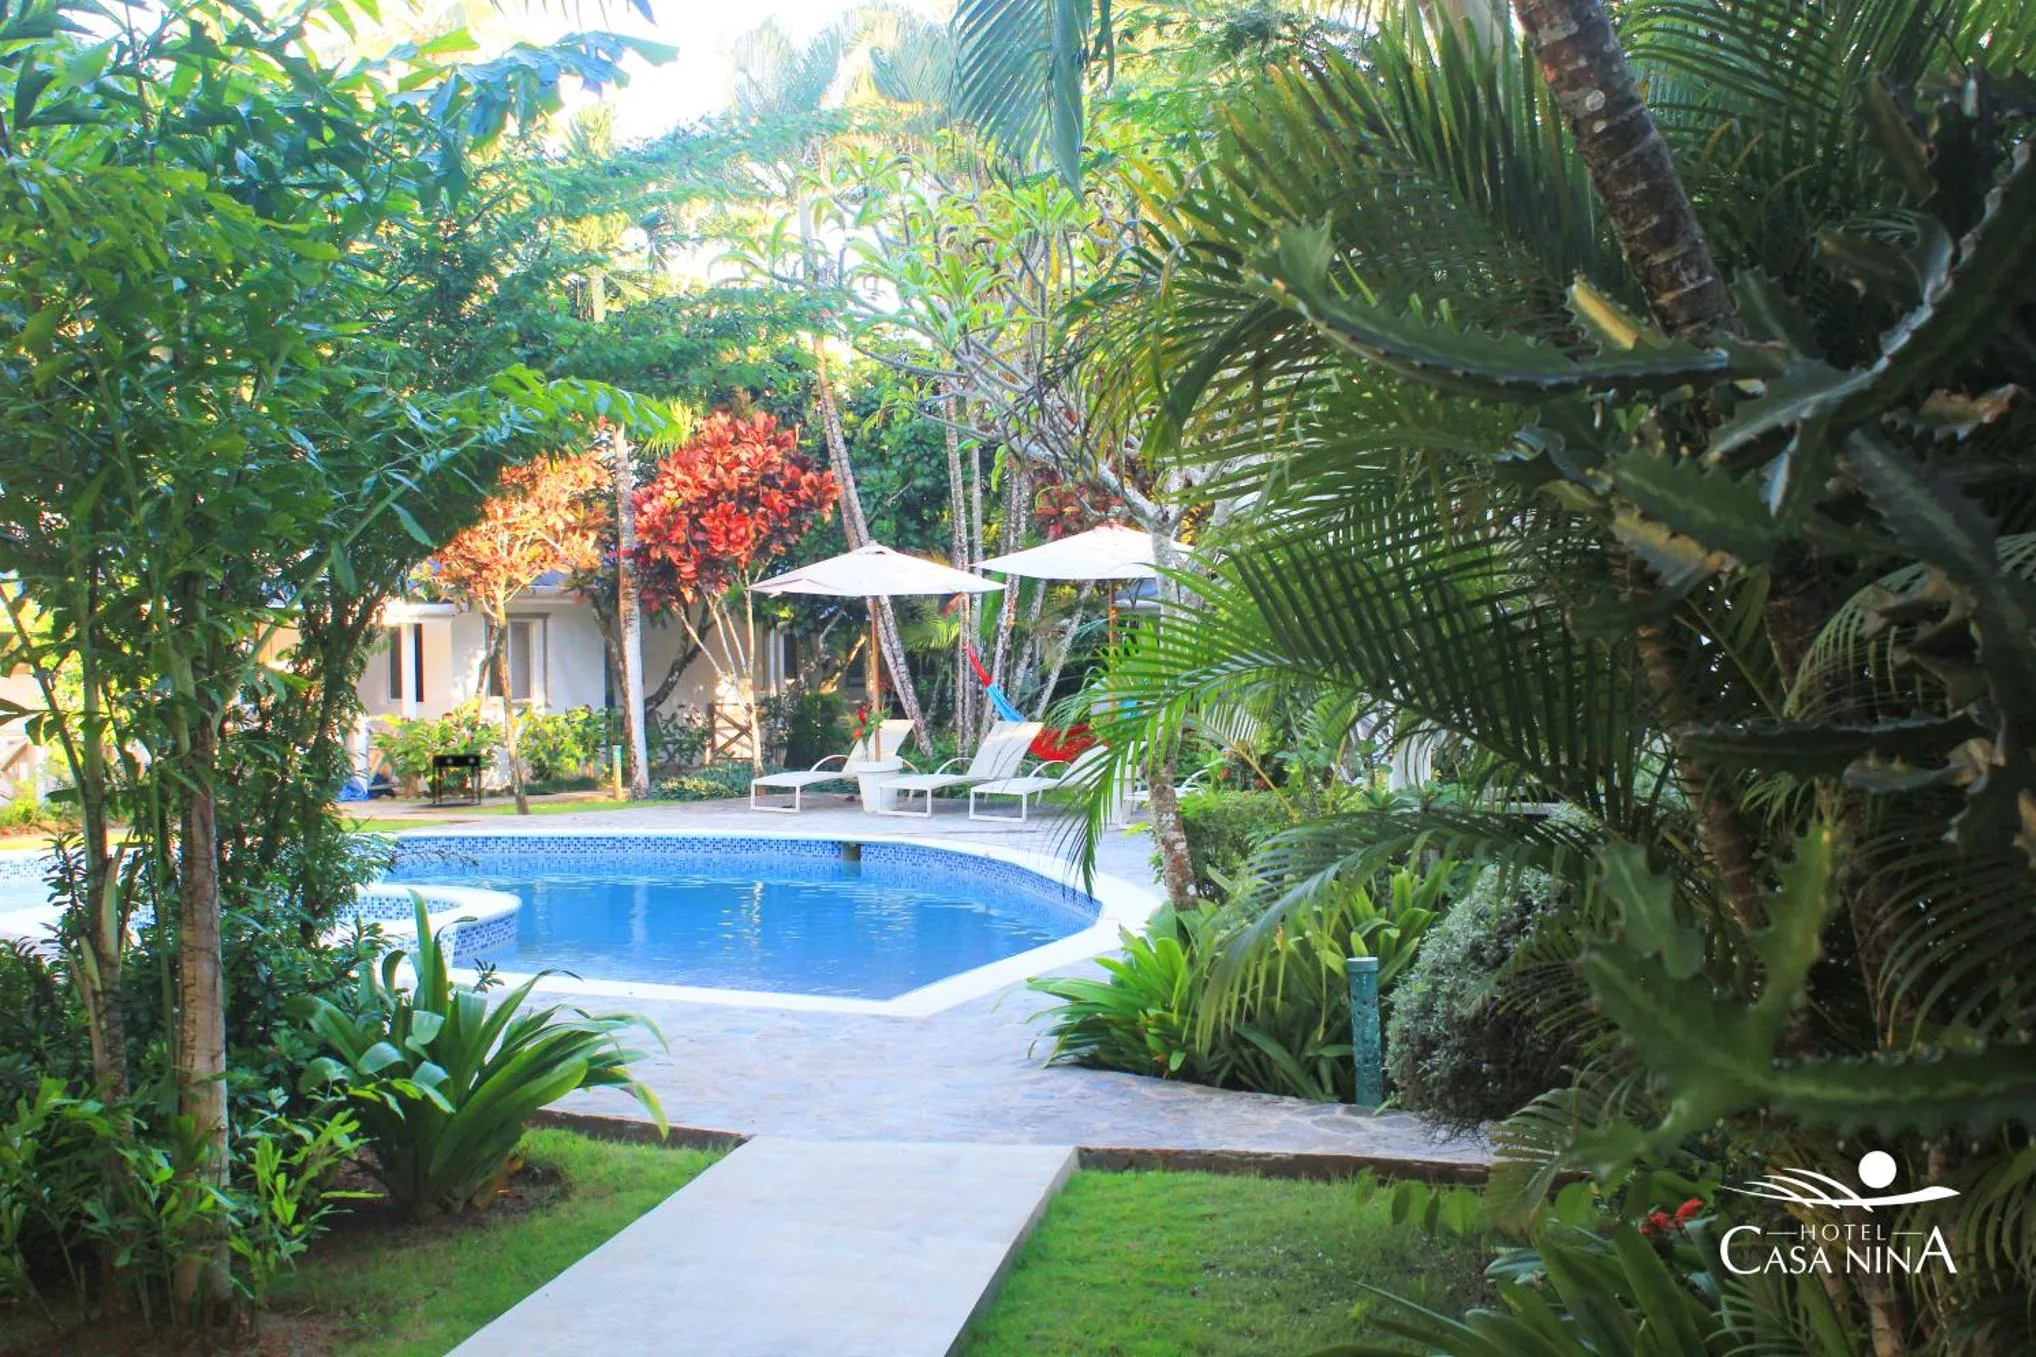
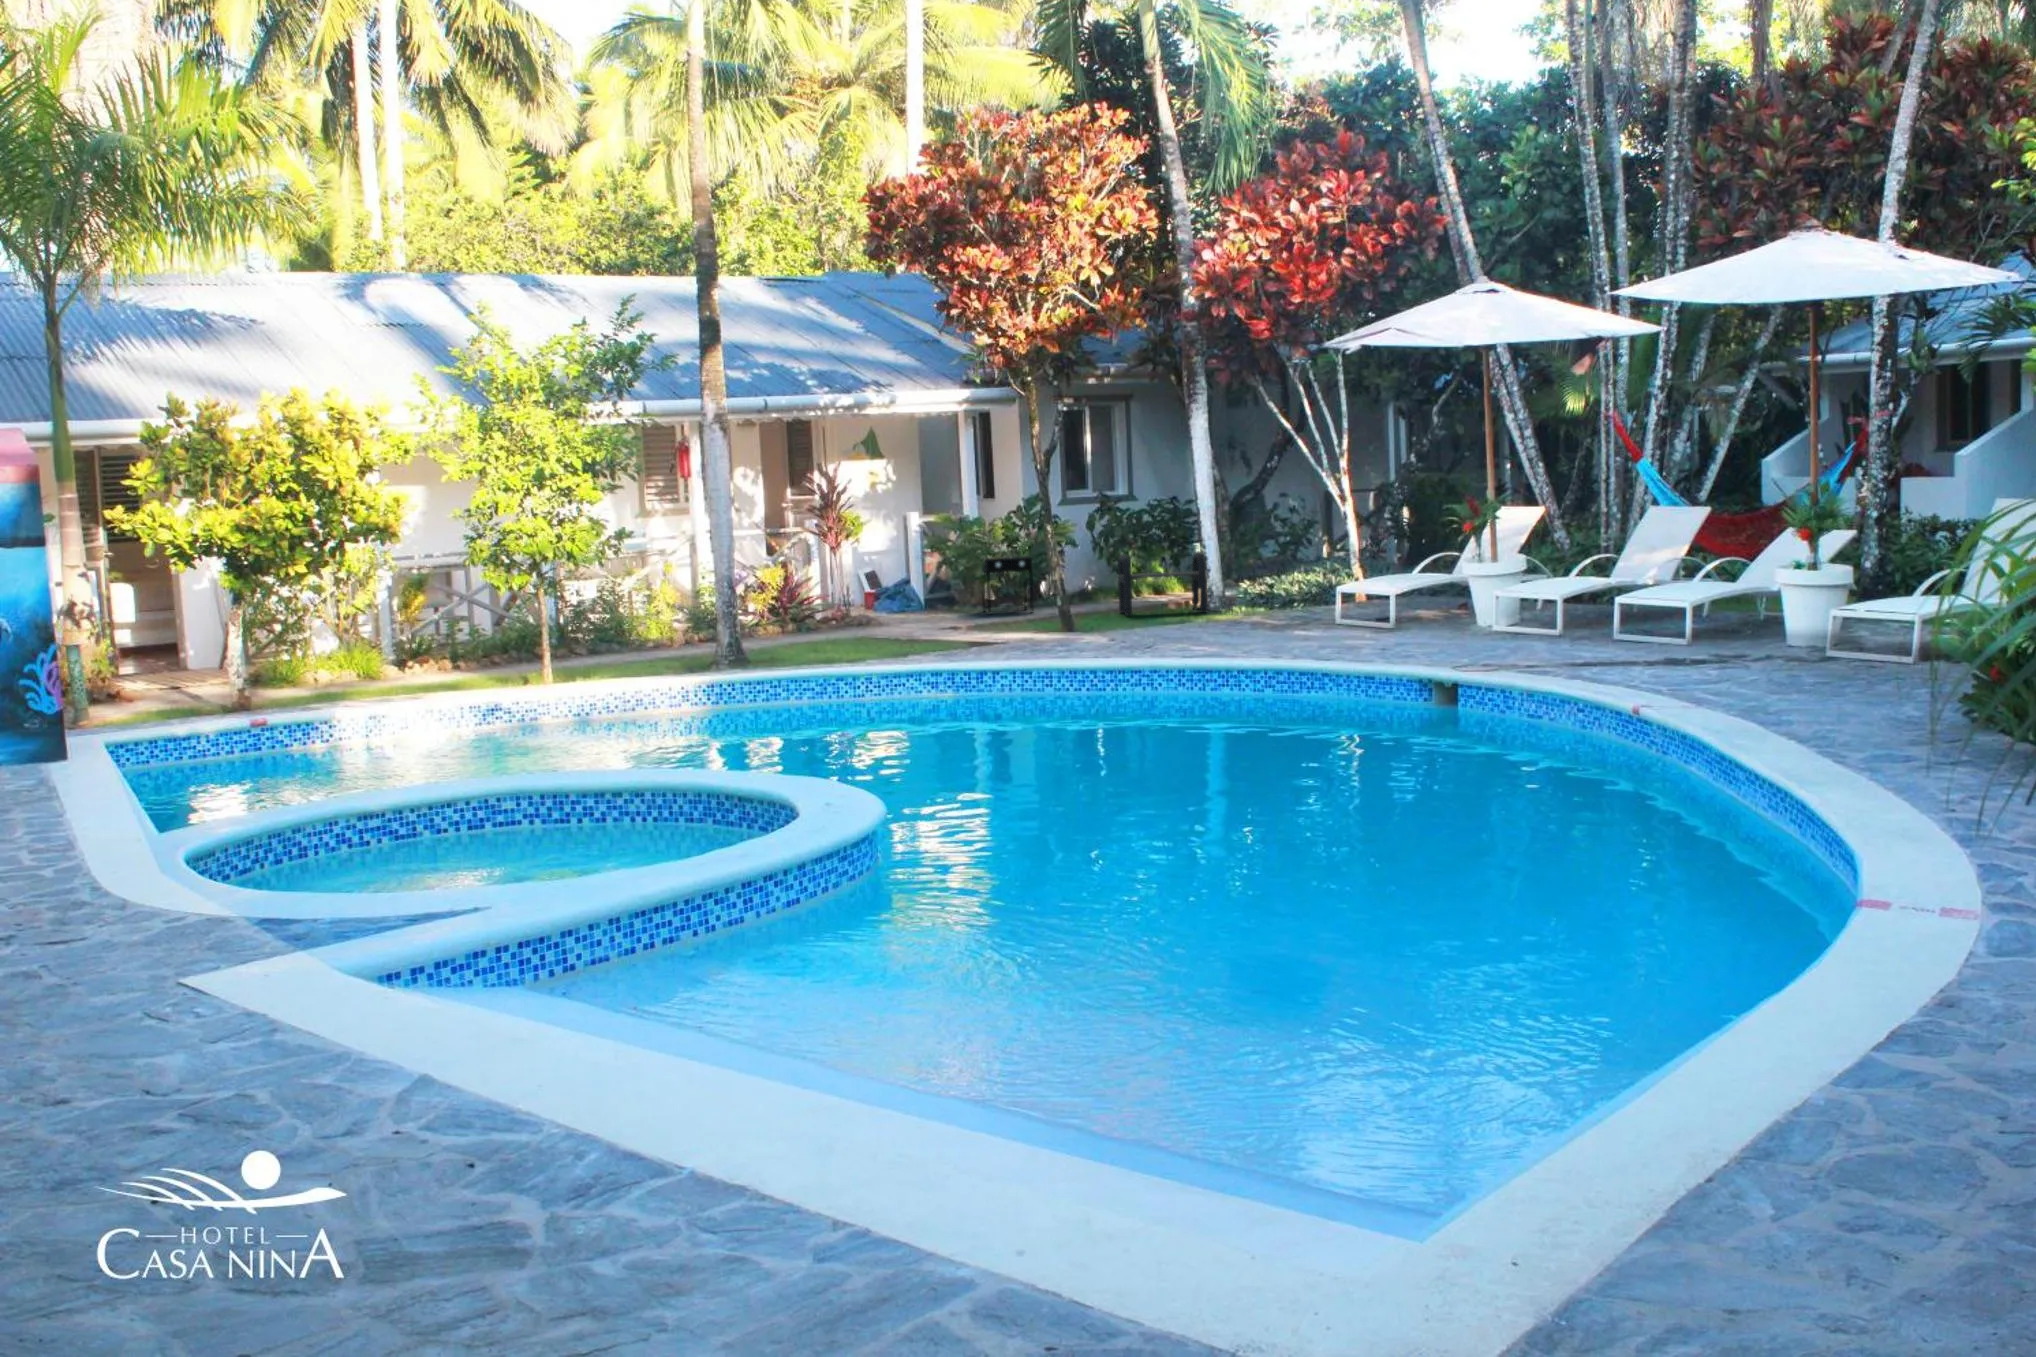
bench: none [560,751,639,807] -> present [1118,551,1208,616]
potted tree: present [528,757,554,794] -> none [1083,550,1116,601]

